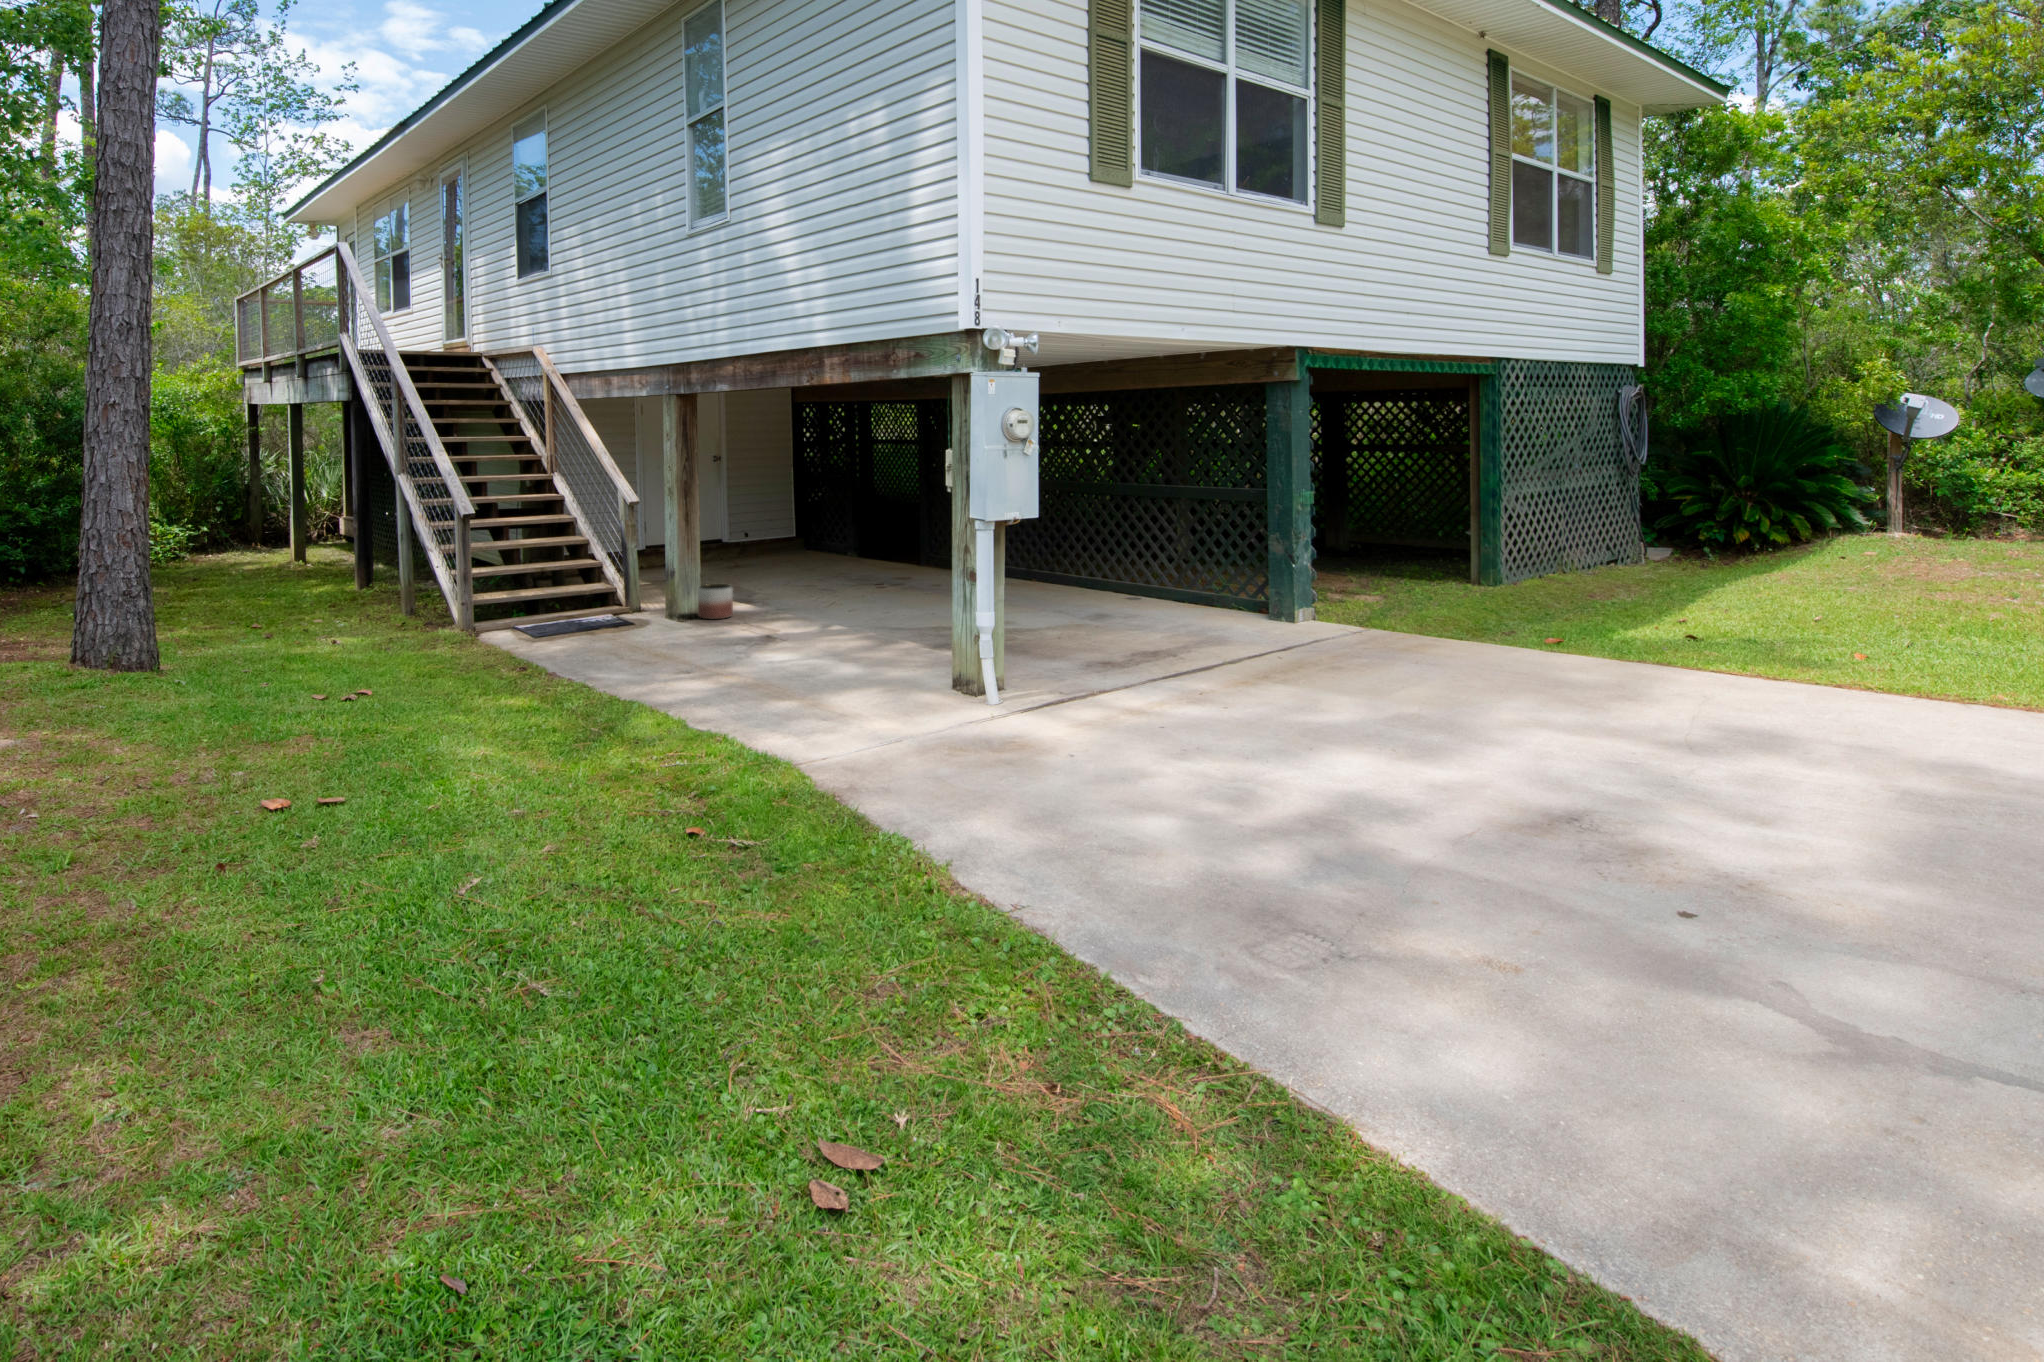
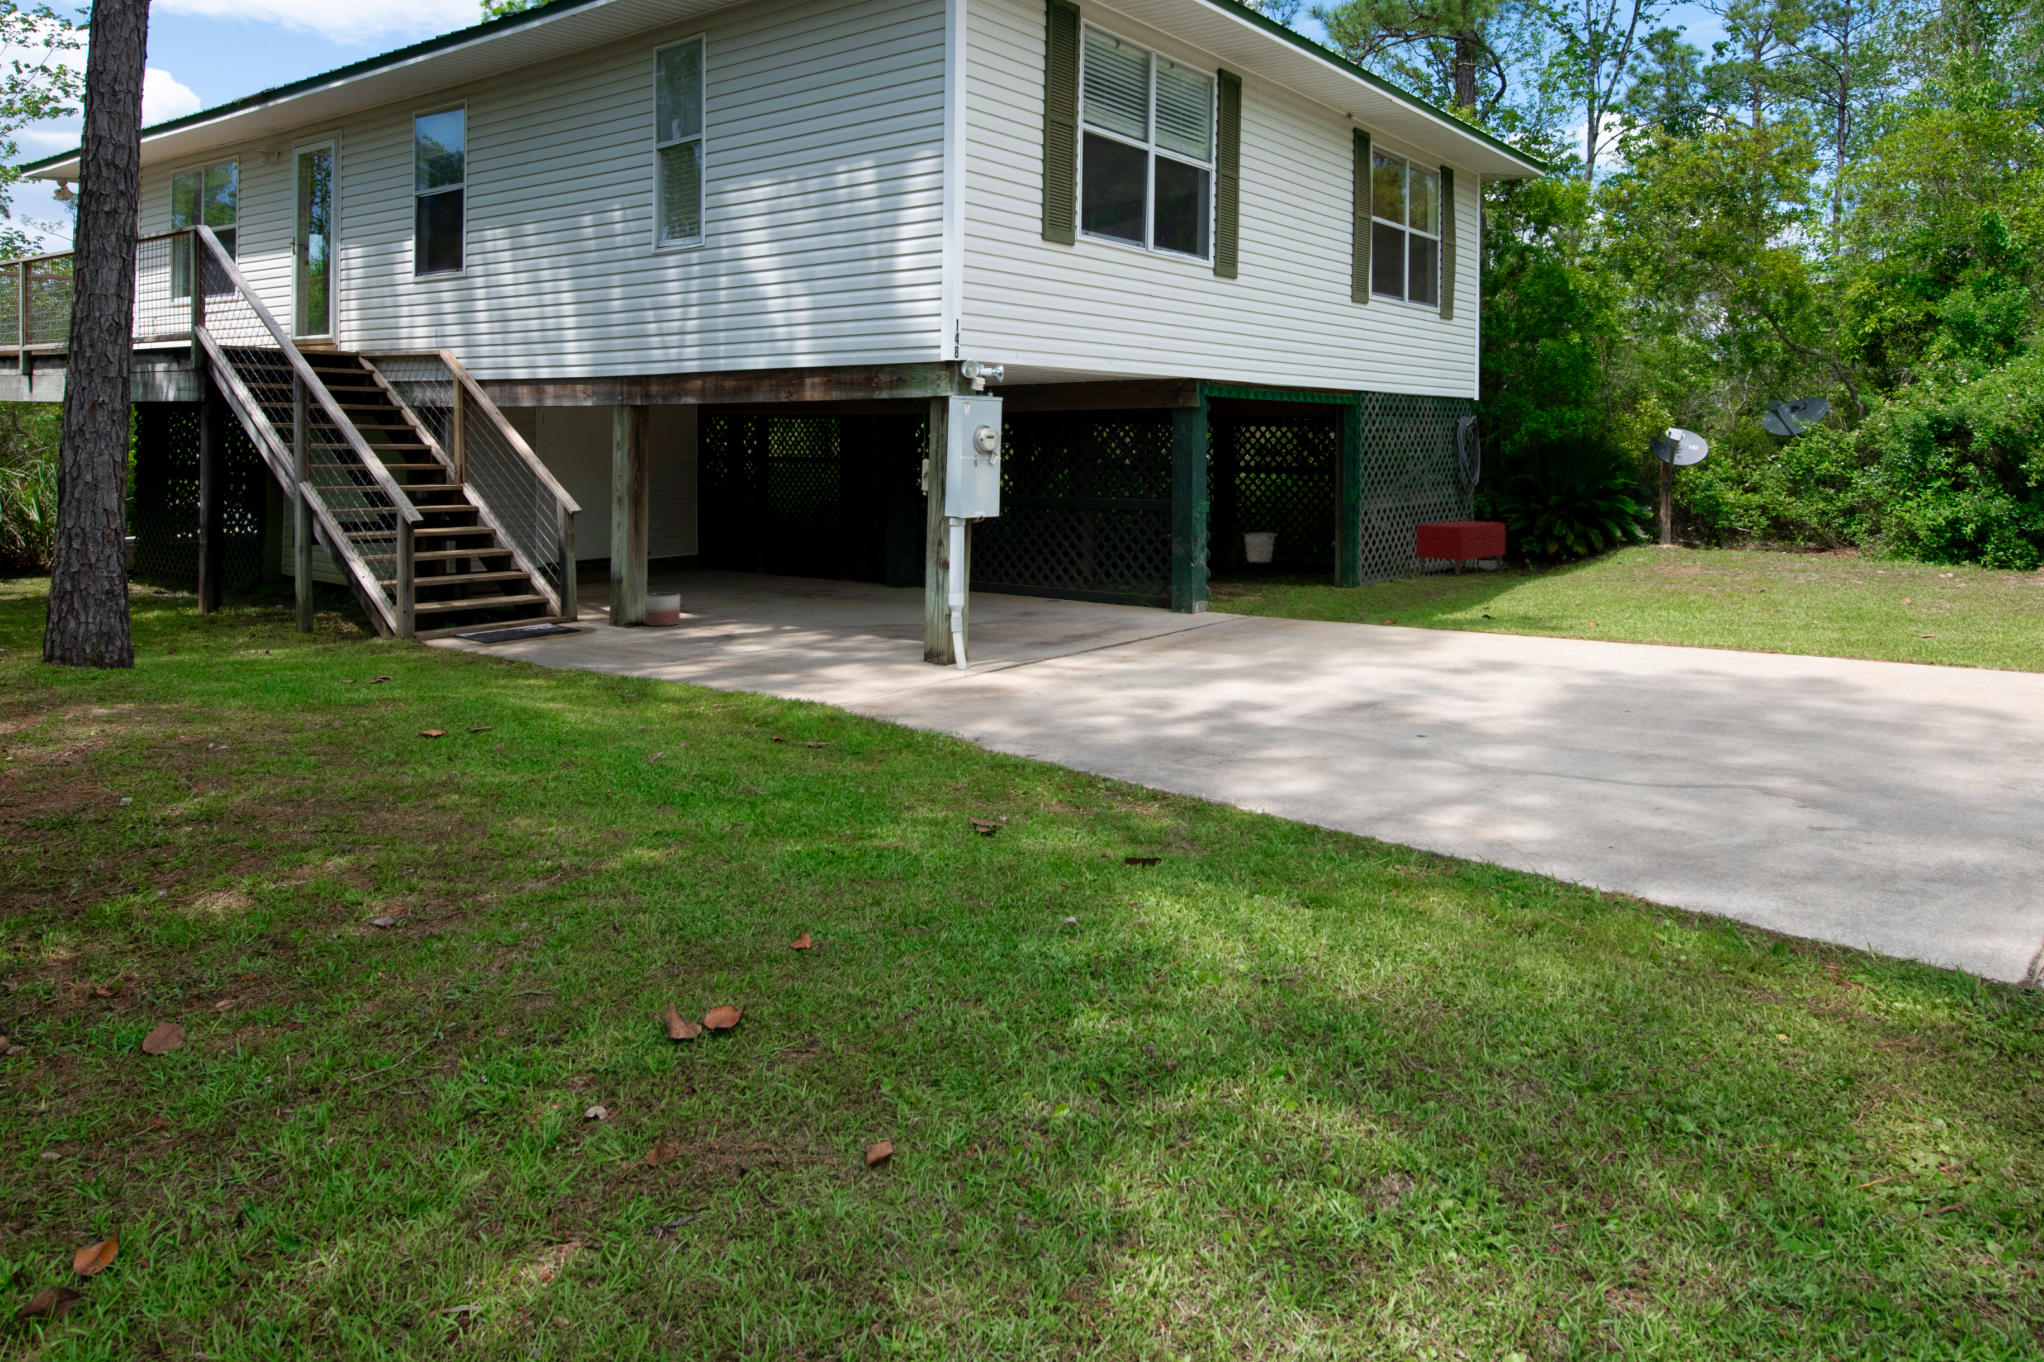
bench: none [1566,502,1683,569] -> present [1416,521,1505,576]
bucket: none [1354,512,1392,545] -> present [1245,533,1276,562]

